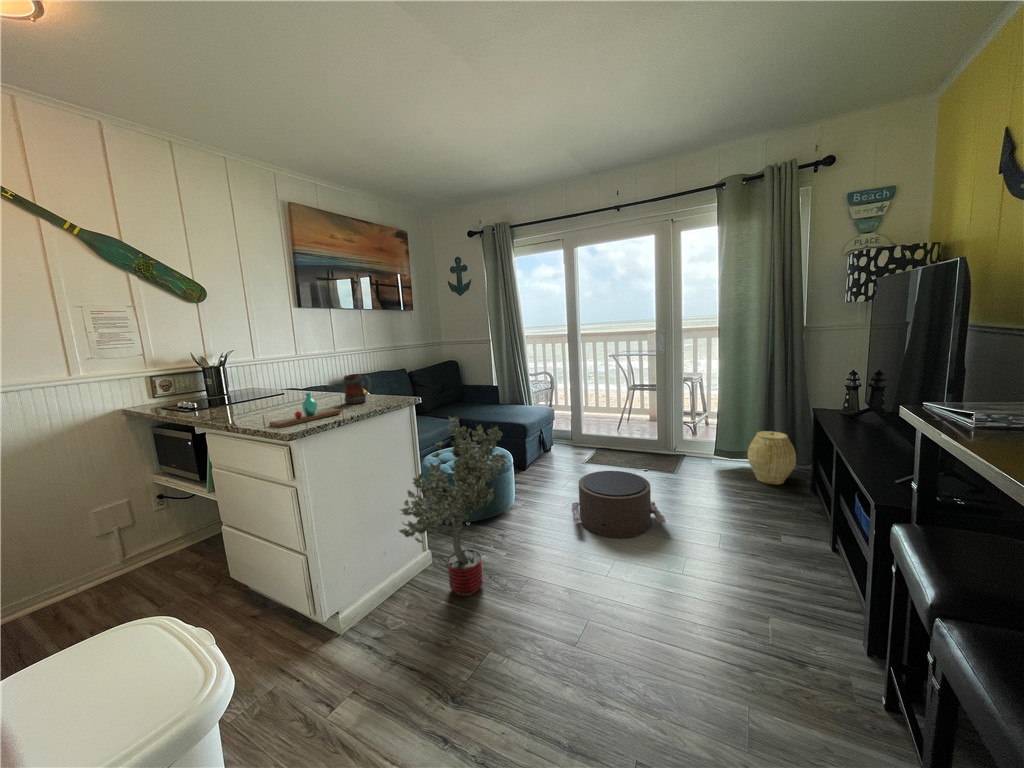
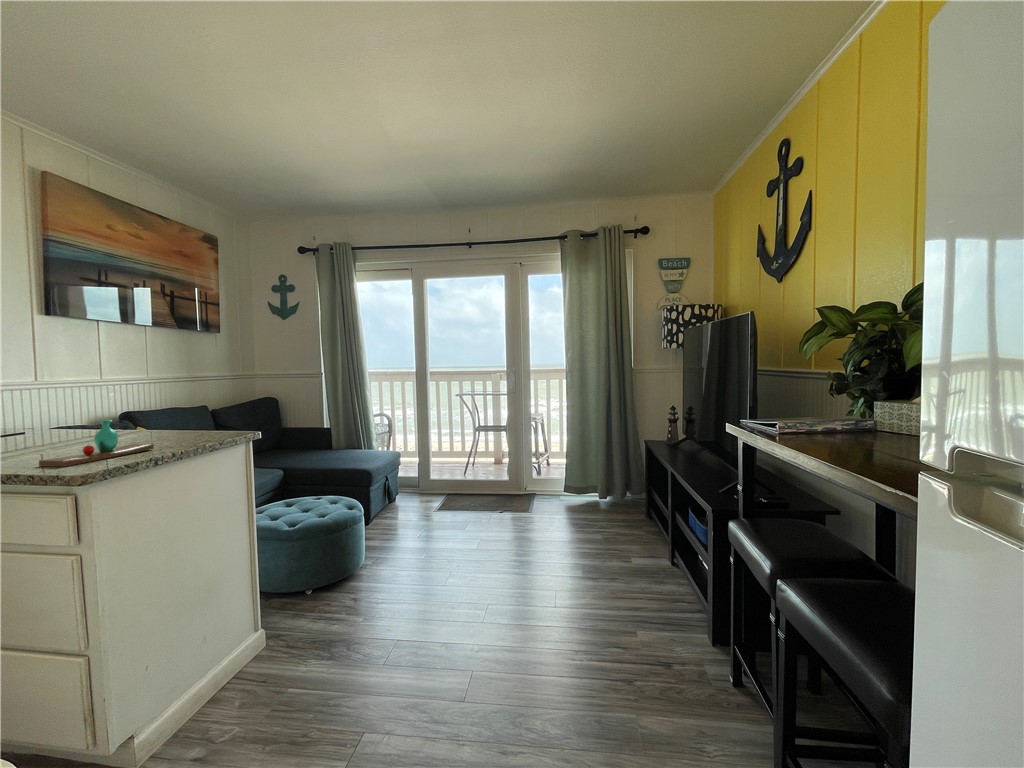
mug: present [343,374,371,404] -> none [146,402,191,441]
potted tree: present [399,417,508,596] -> none [233,451,374,676]
woven basket: present [748,431,796,484] -> none [595,464,634,513]
pouf: present [572,471,666,538] -> none [435,511,534,582]

